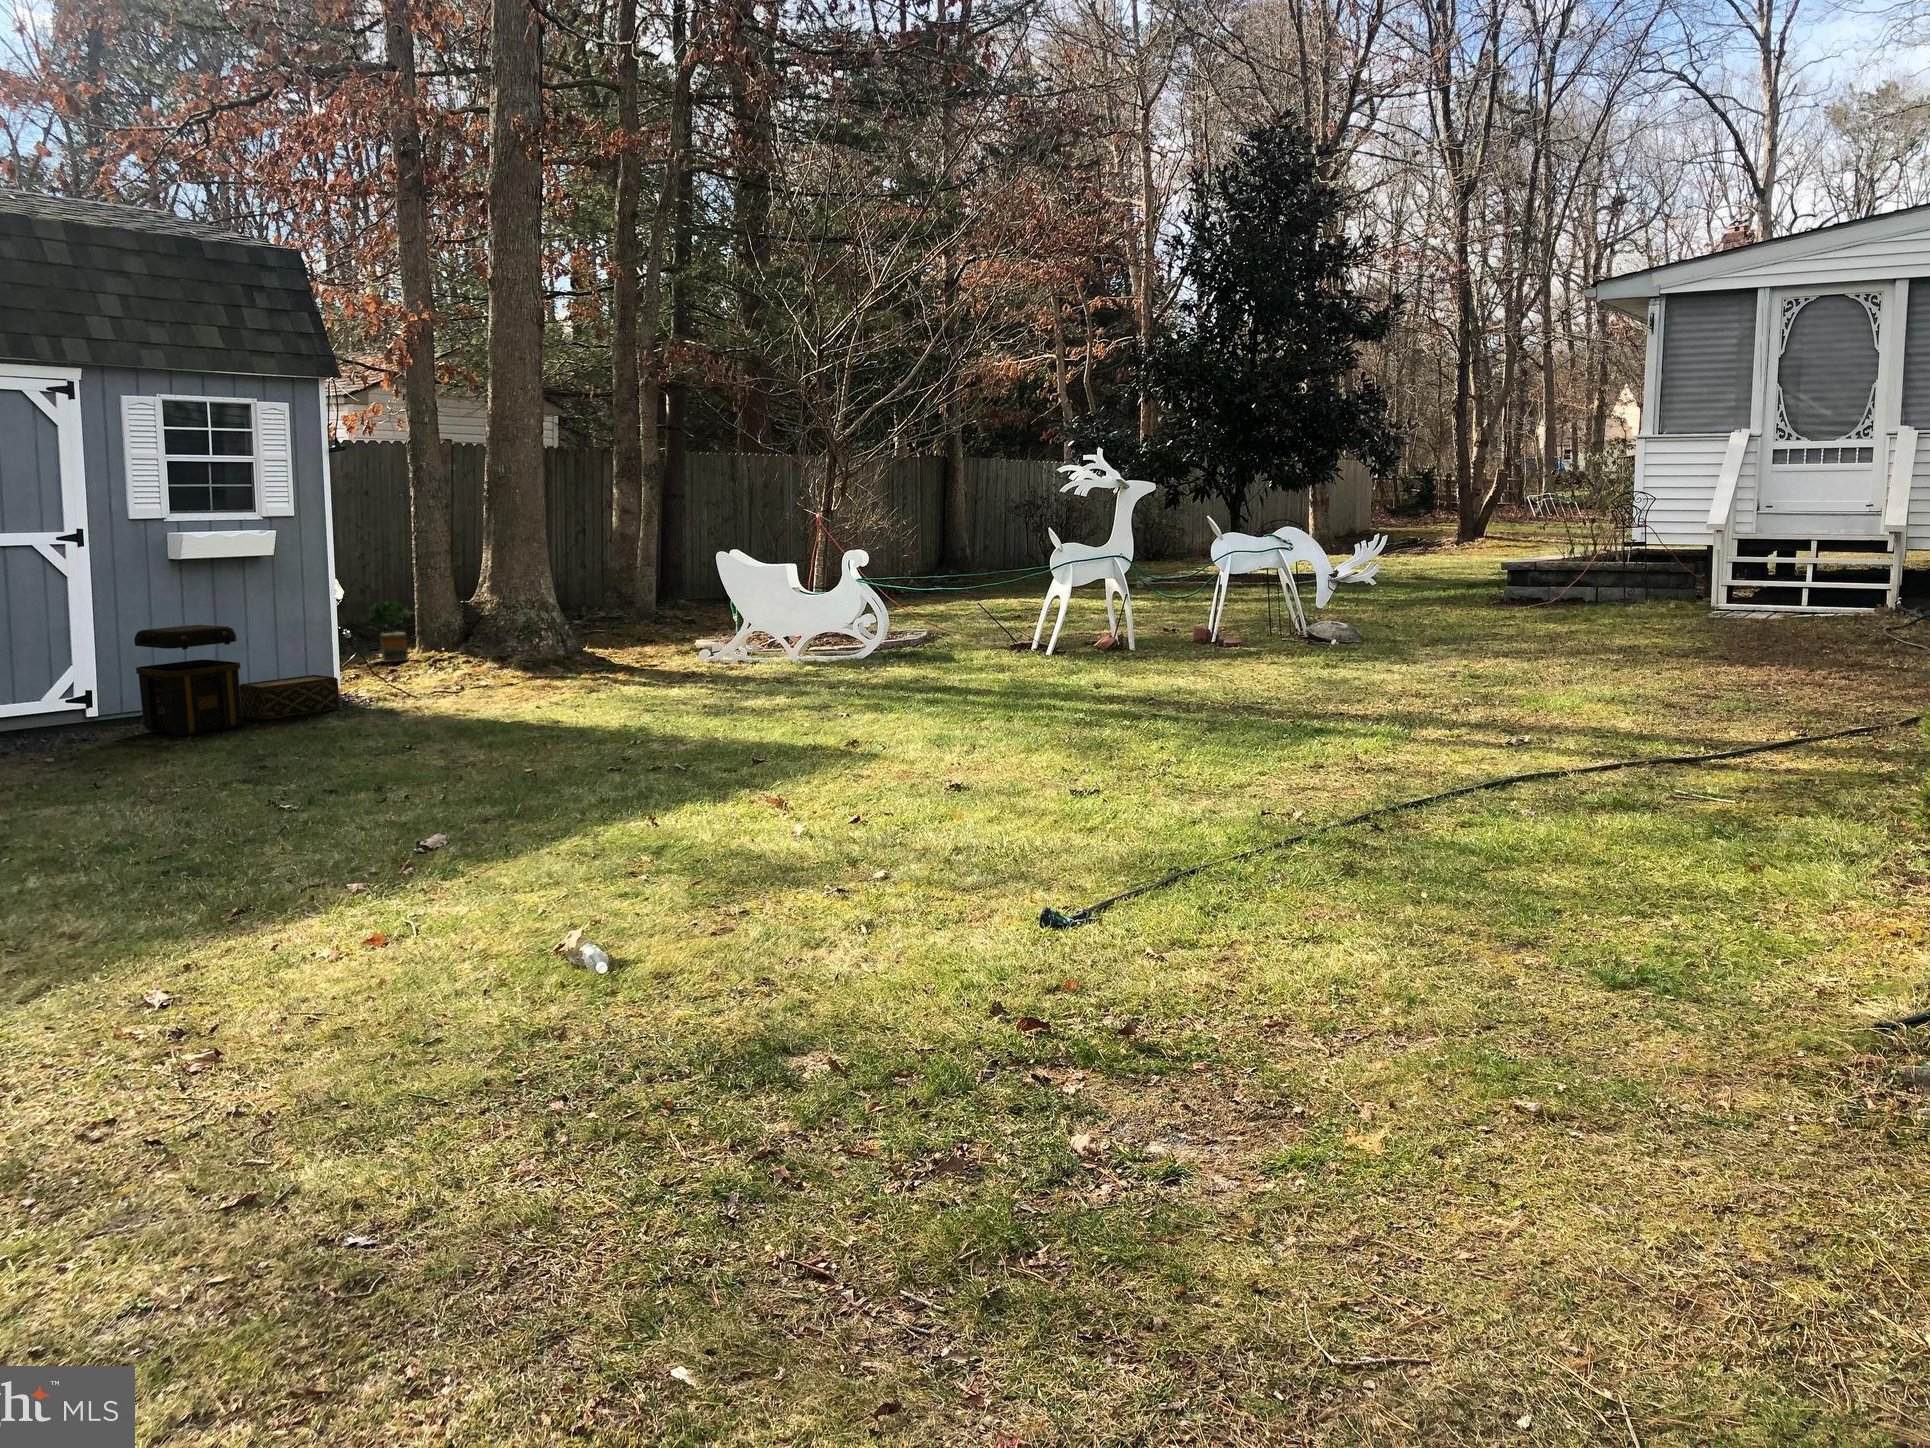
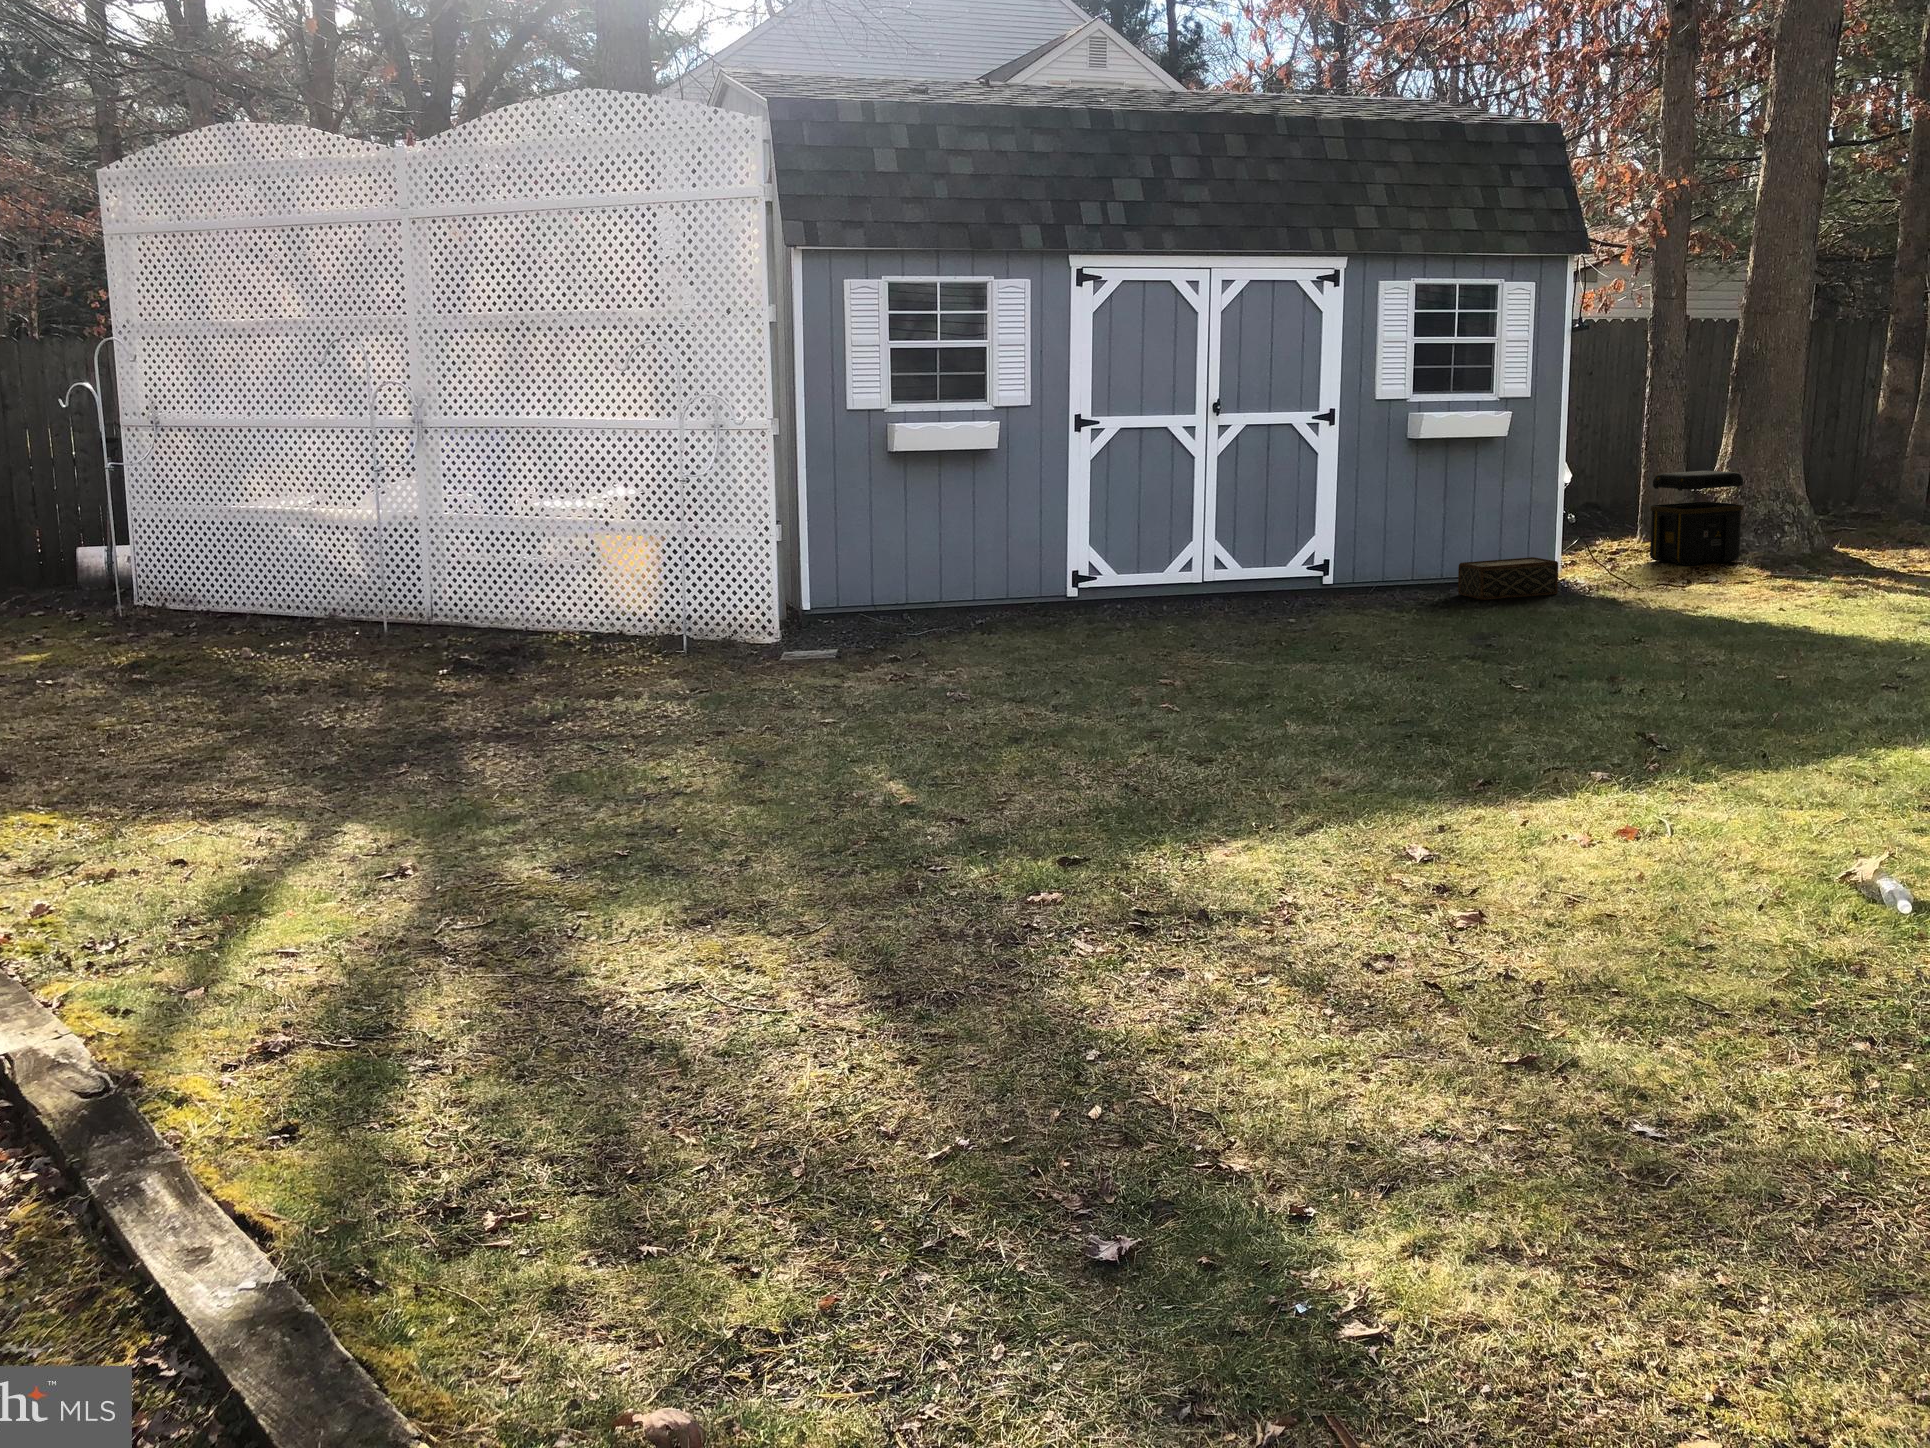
potted tree: present [370,600,412,663] -> none [1587,480,1642,548]
toolbox: present [134,625,243,736] -> present [1650,471,1744,565]

